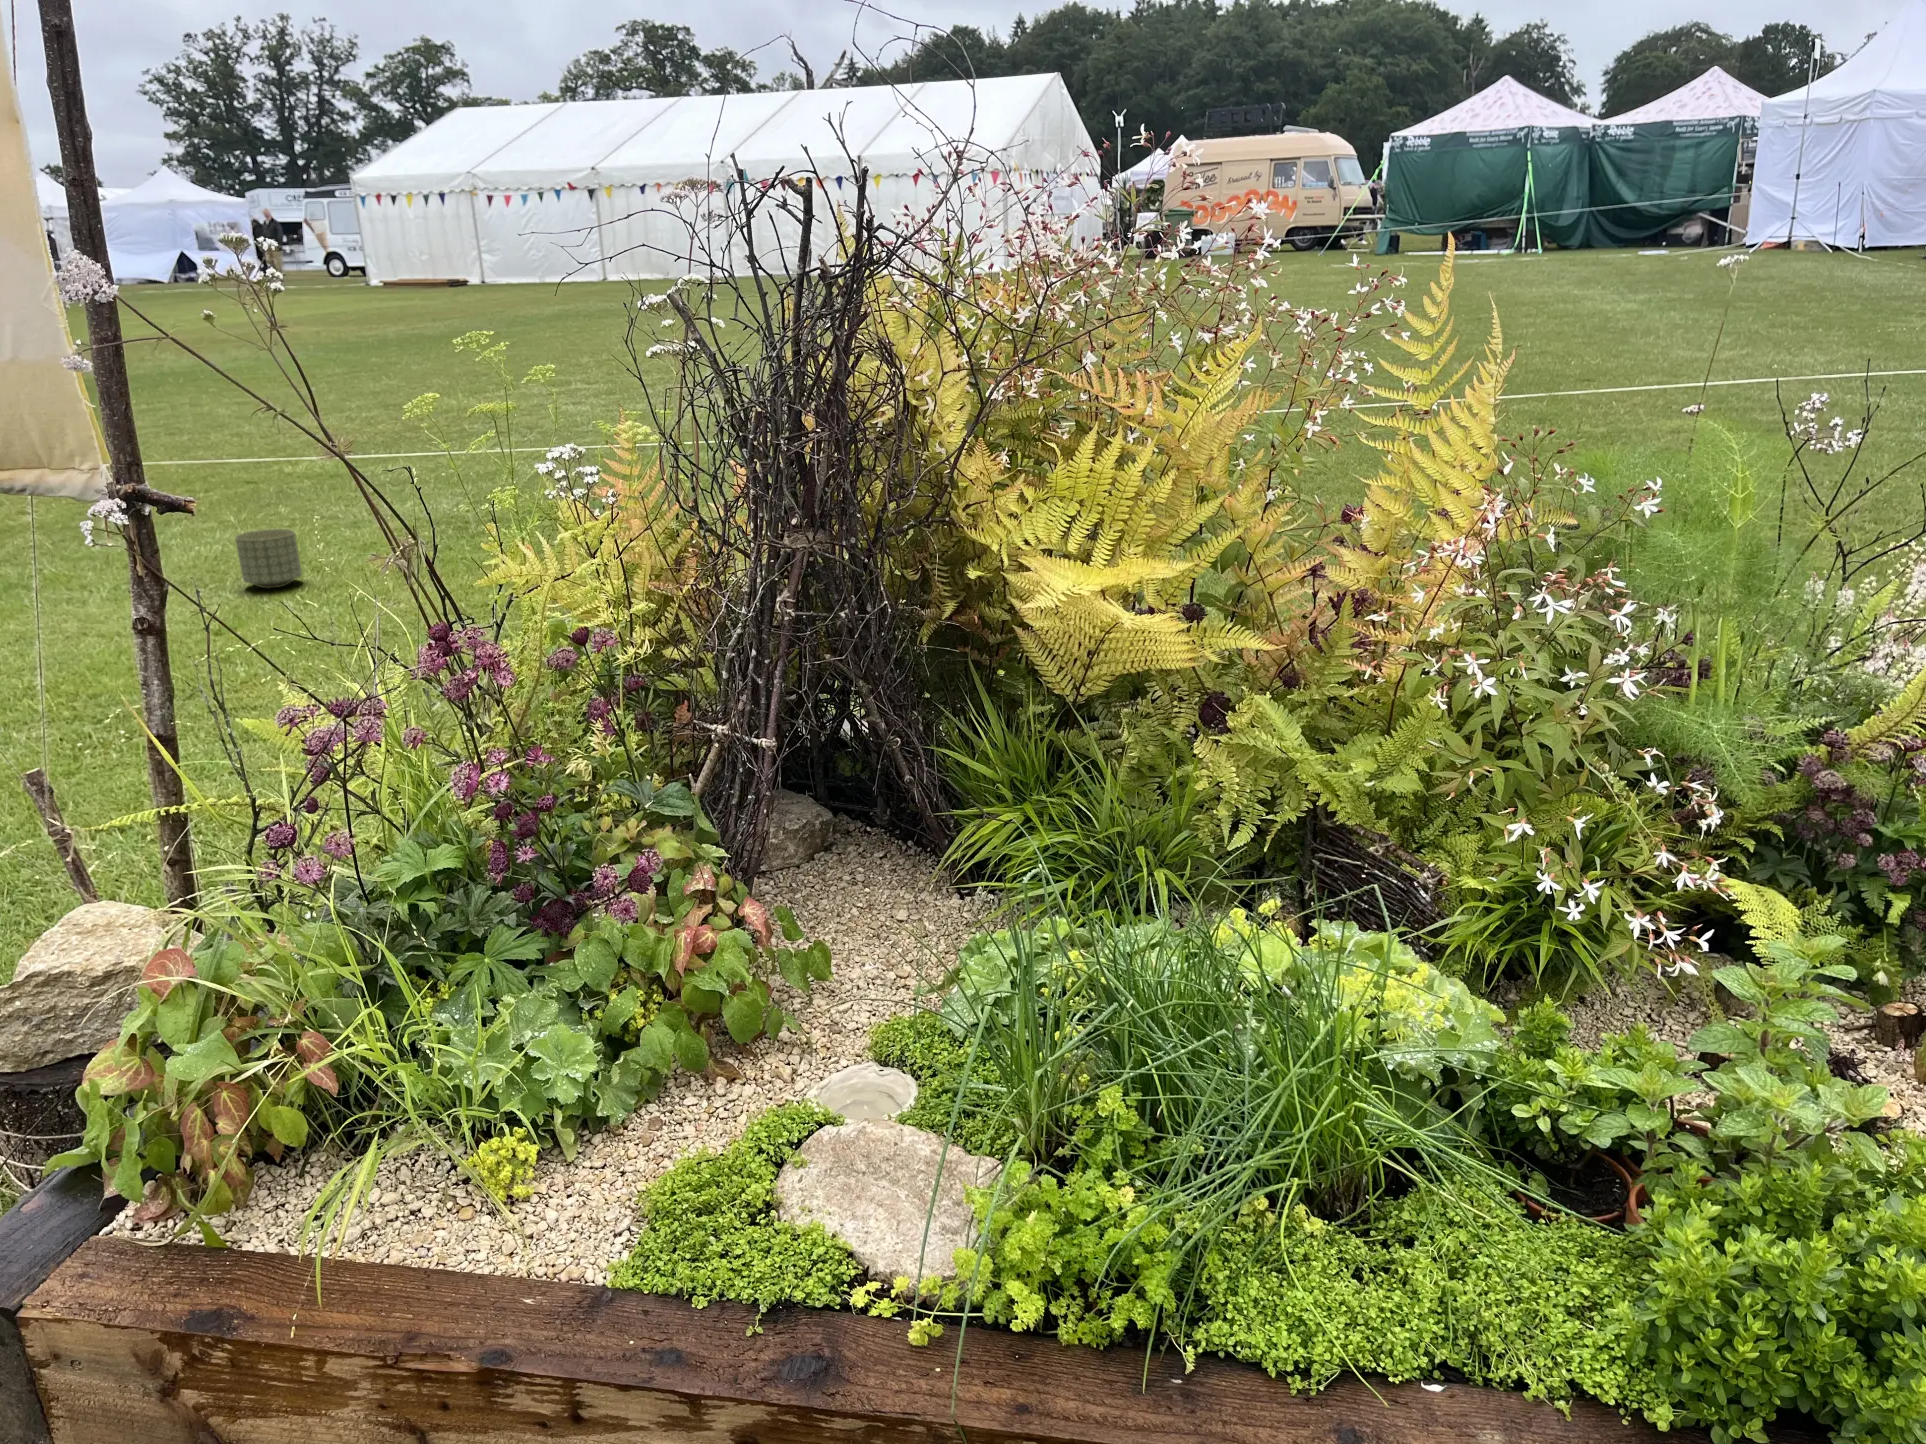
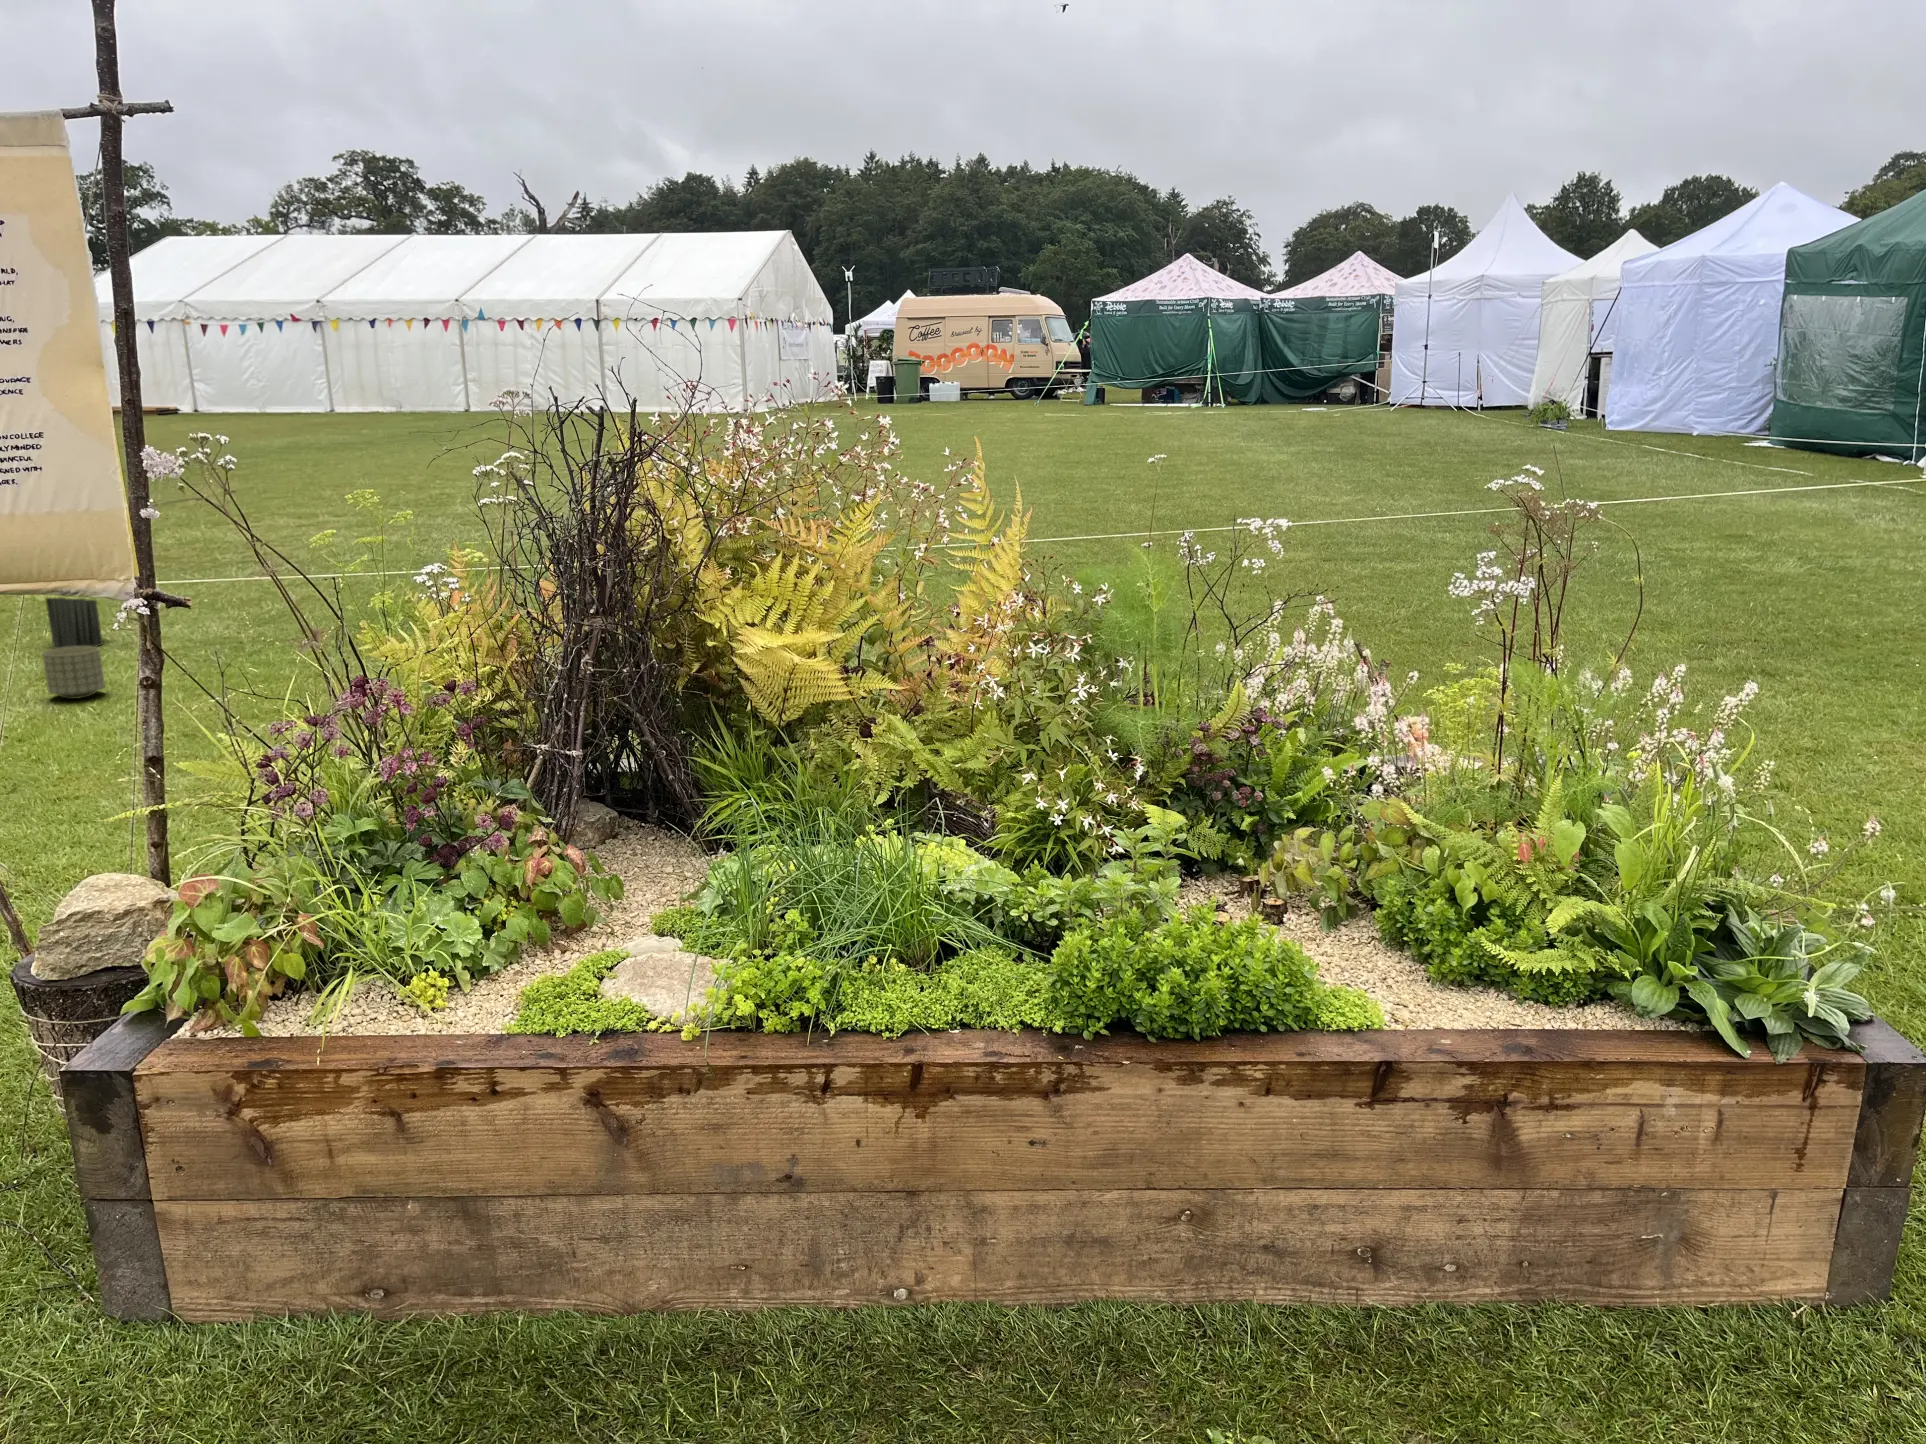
trash can: none [262,461,323,529] -> present [46,598,103,649]

